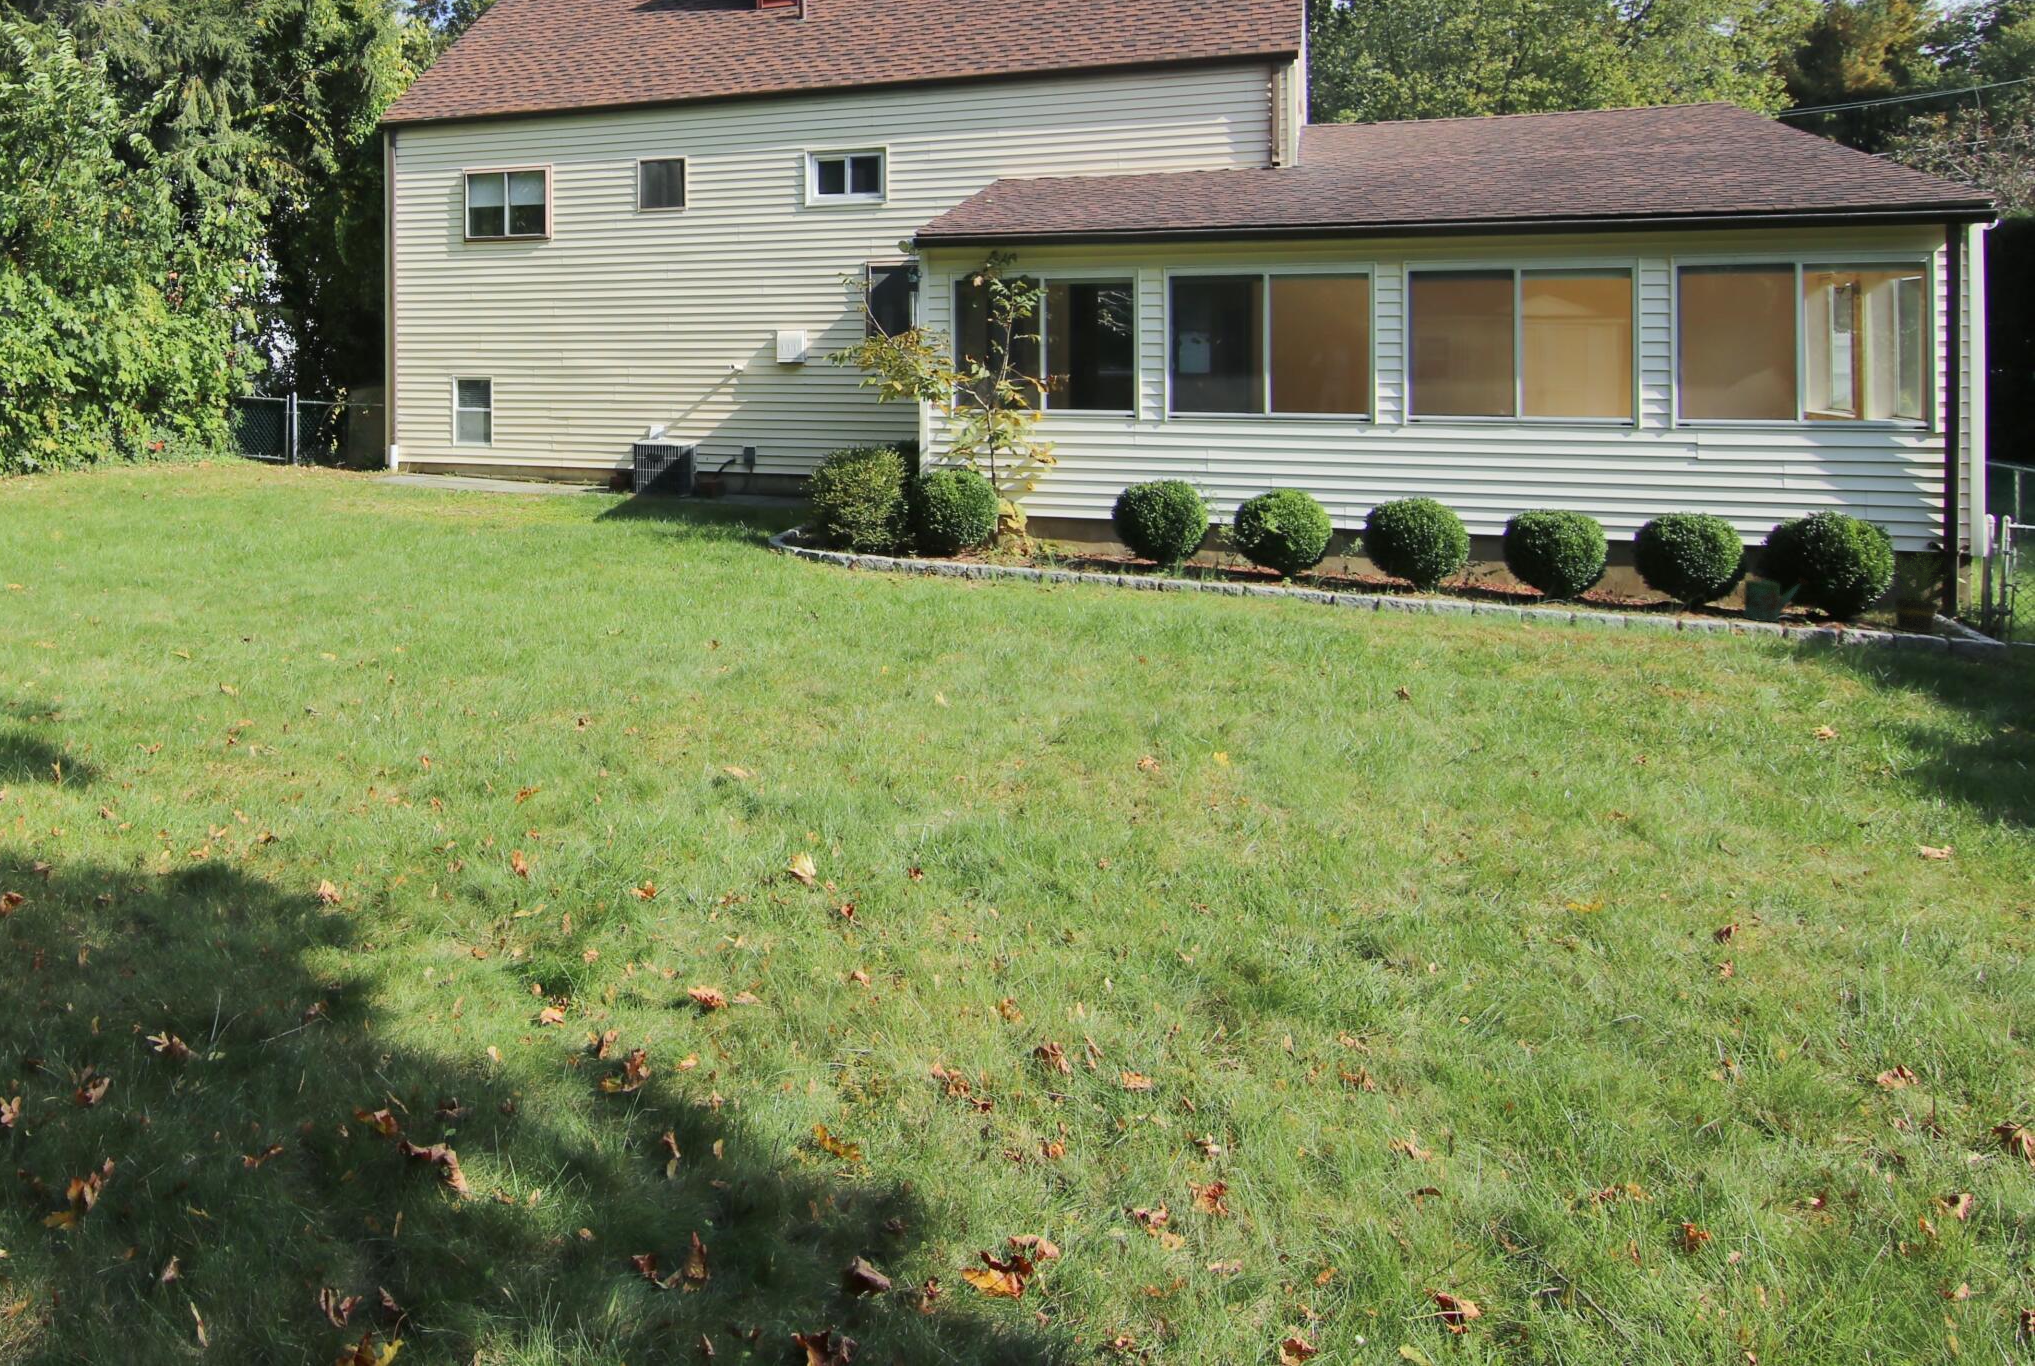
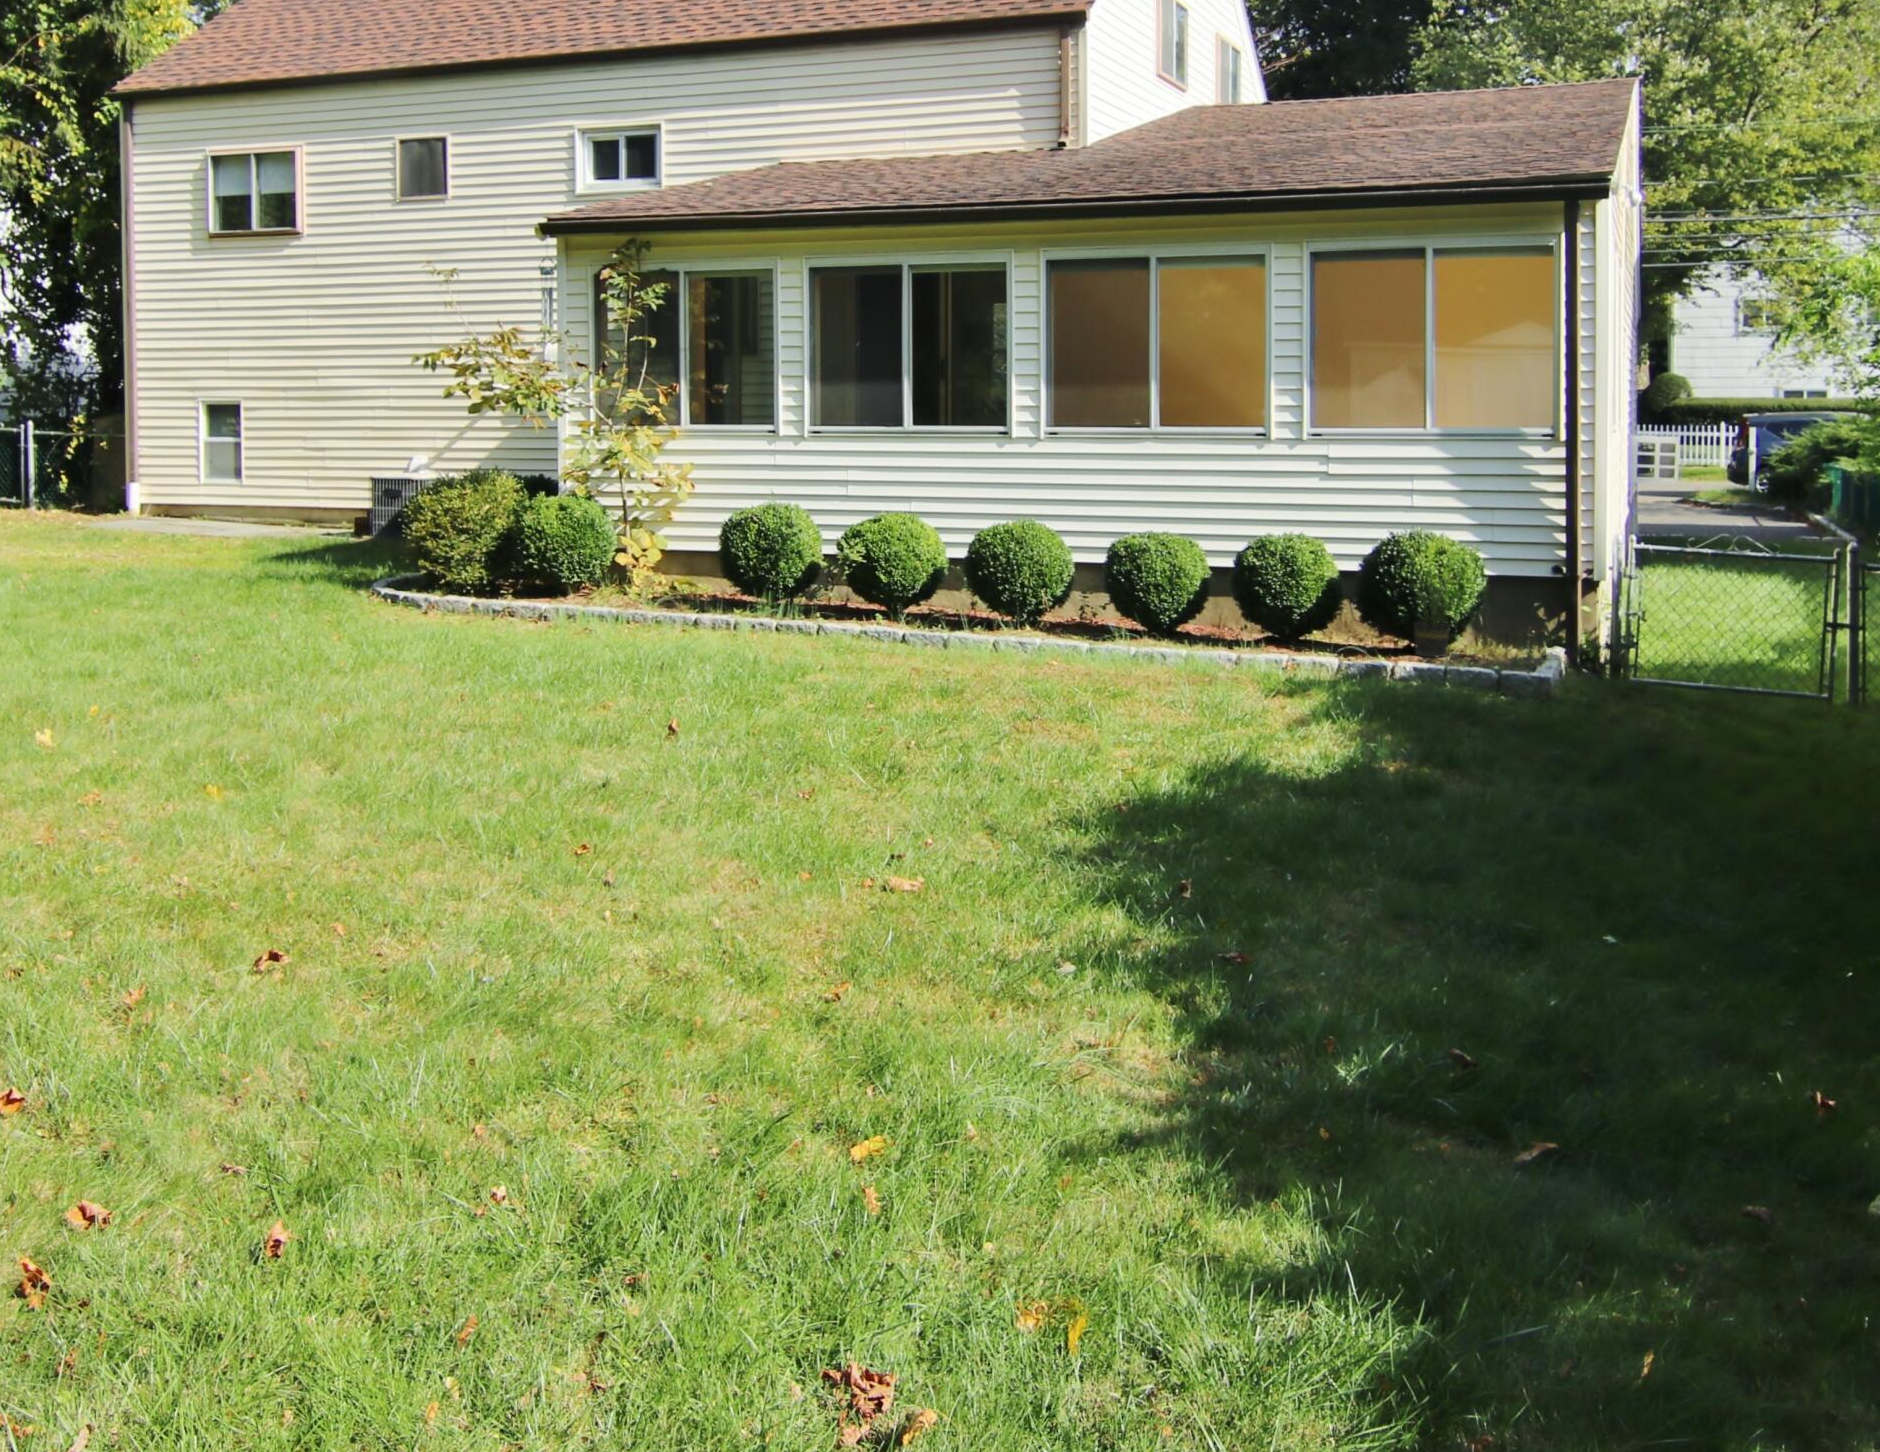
watering can: present [1734,578,1807,622] -> none [1267,600,1341,647]

